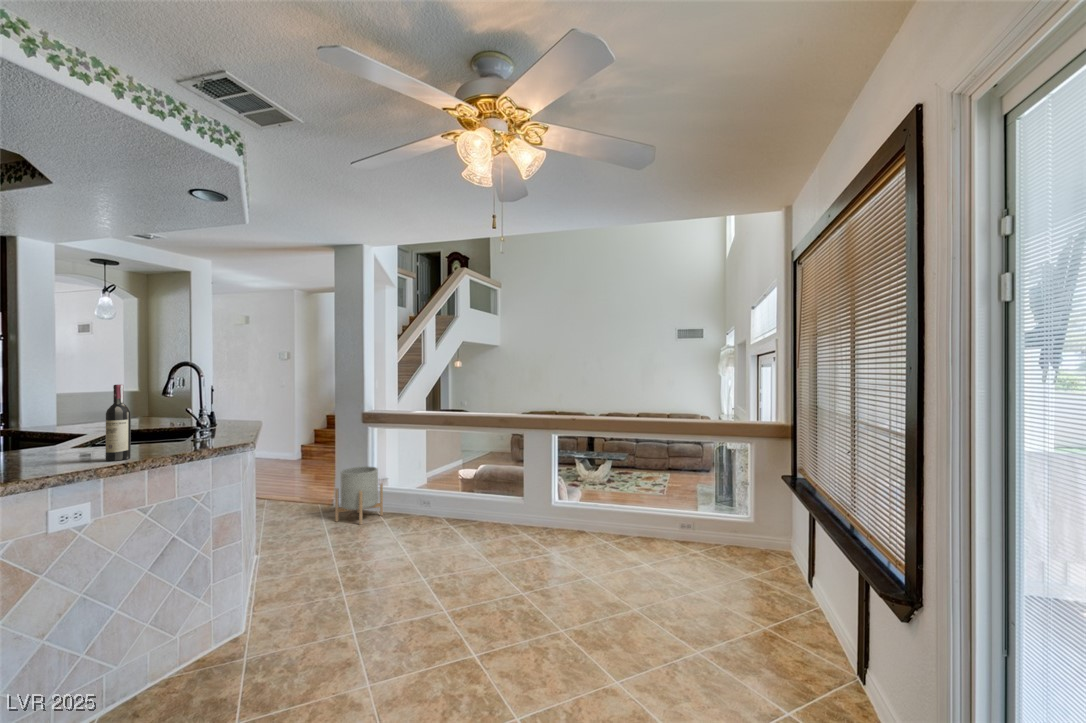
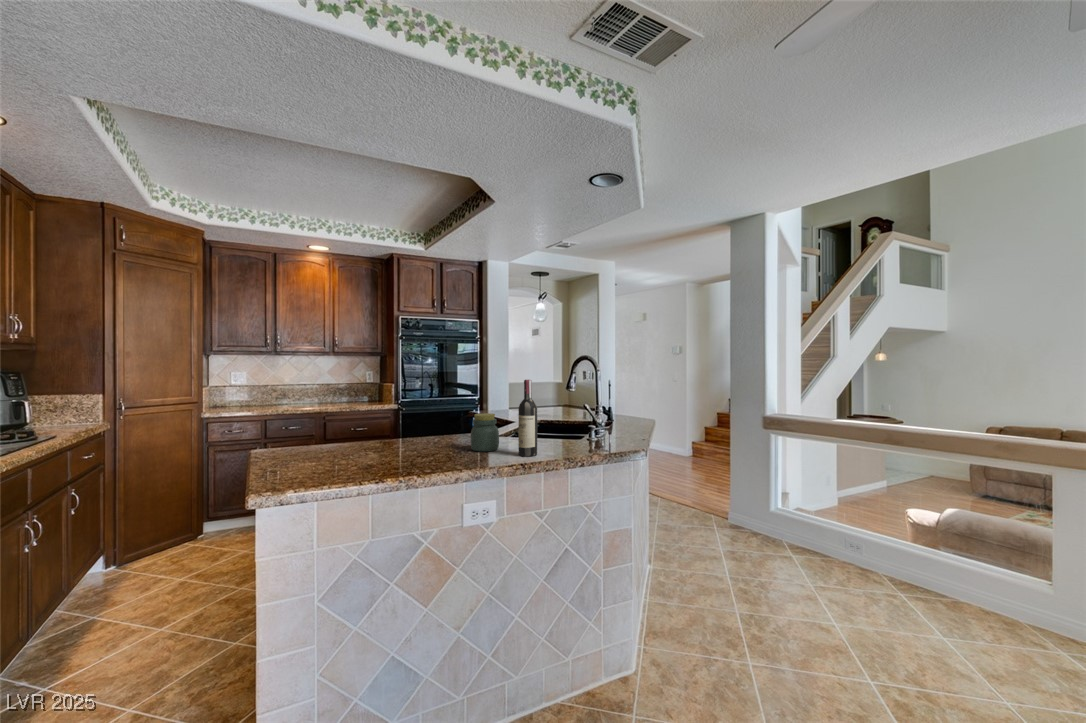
jar: none [30,423,74,465] -> present [471,413,499,452]
planter: present [335,466,383,525] -> none [730,481,789,555]

